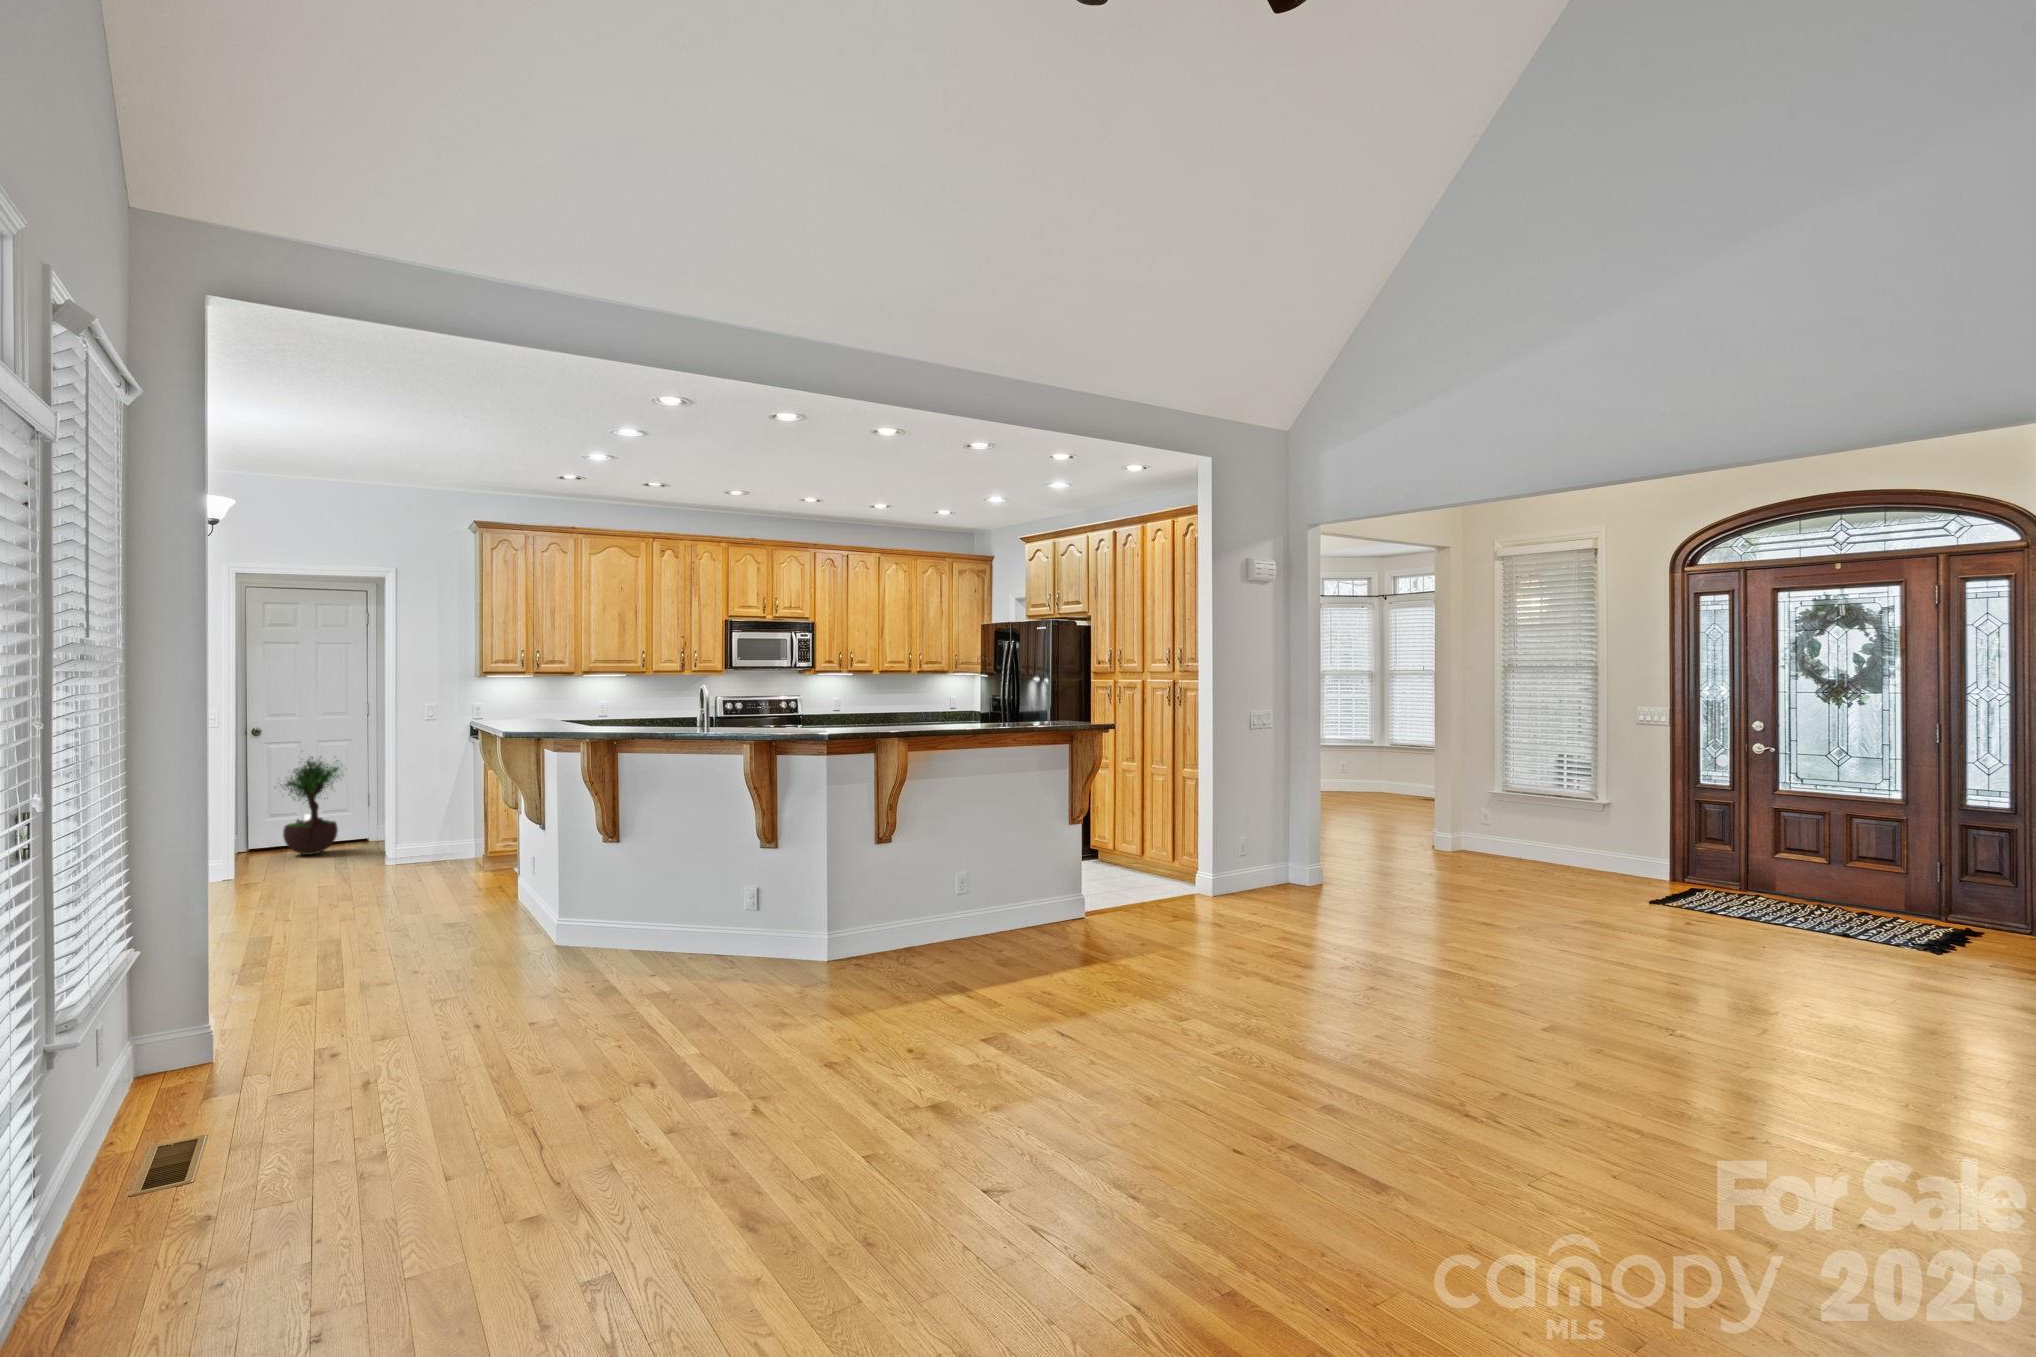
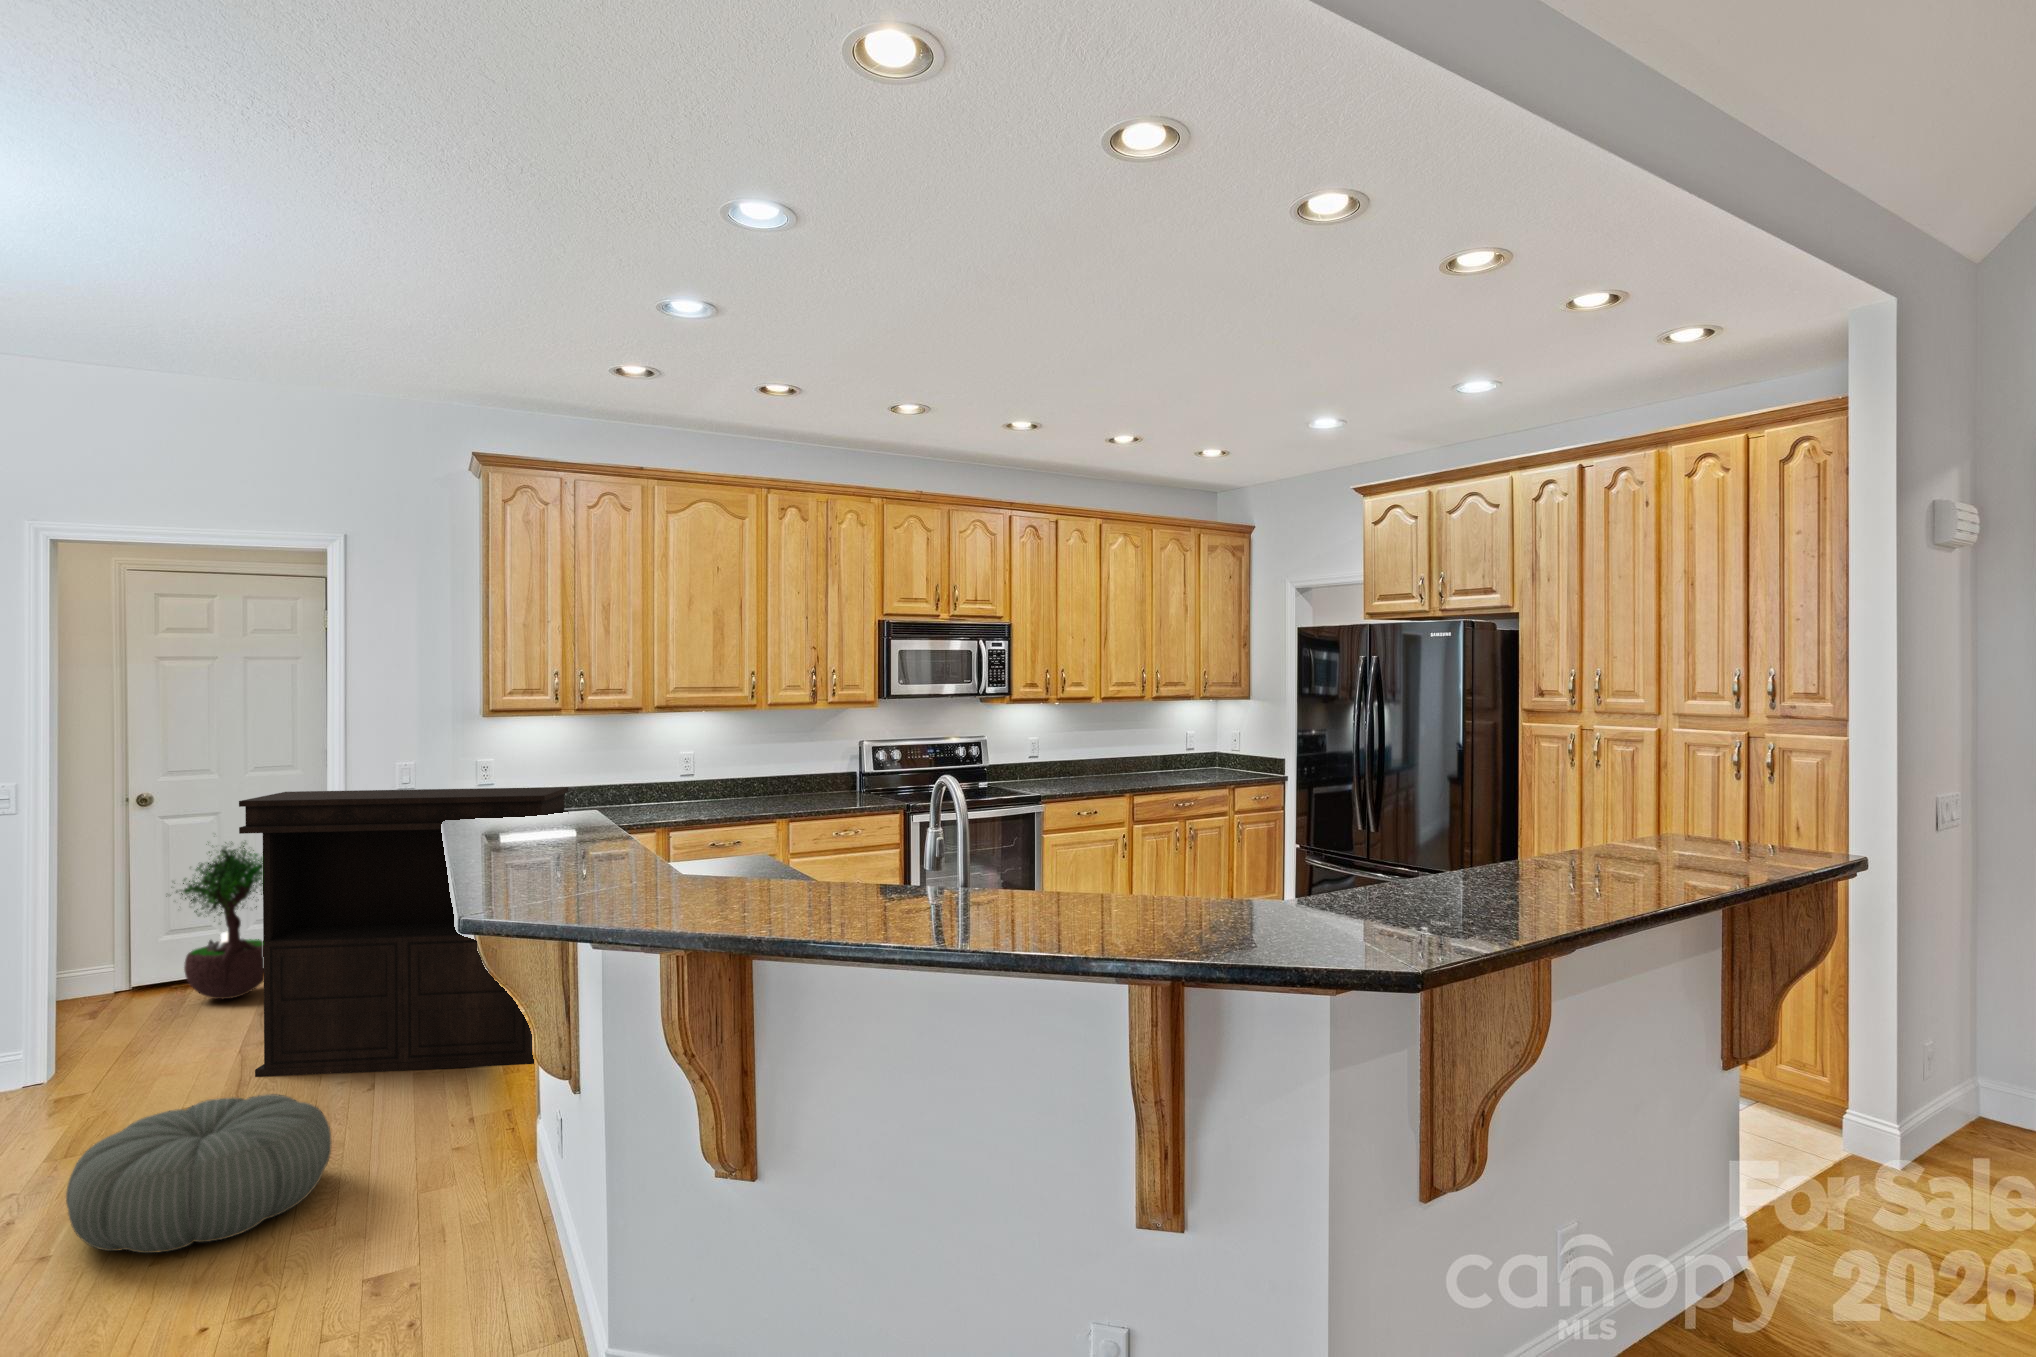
console table: none [334,718,526,881] -> present [239,787,569,1077]
pouf: none [274,864,401,925] -> present [66,1094,332,1253]

